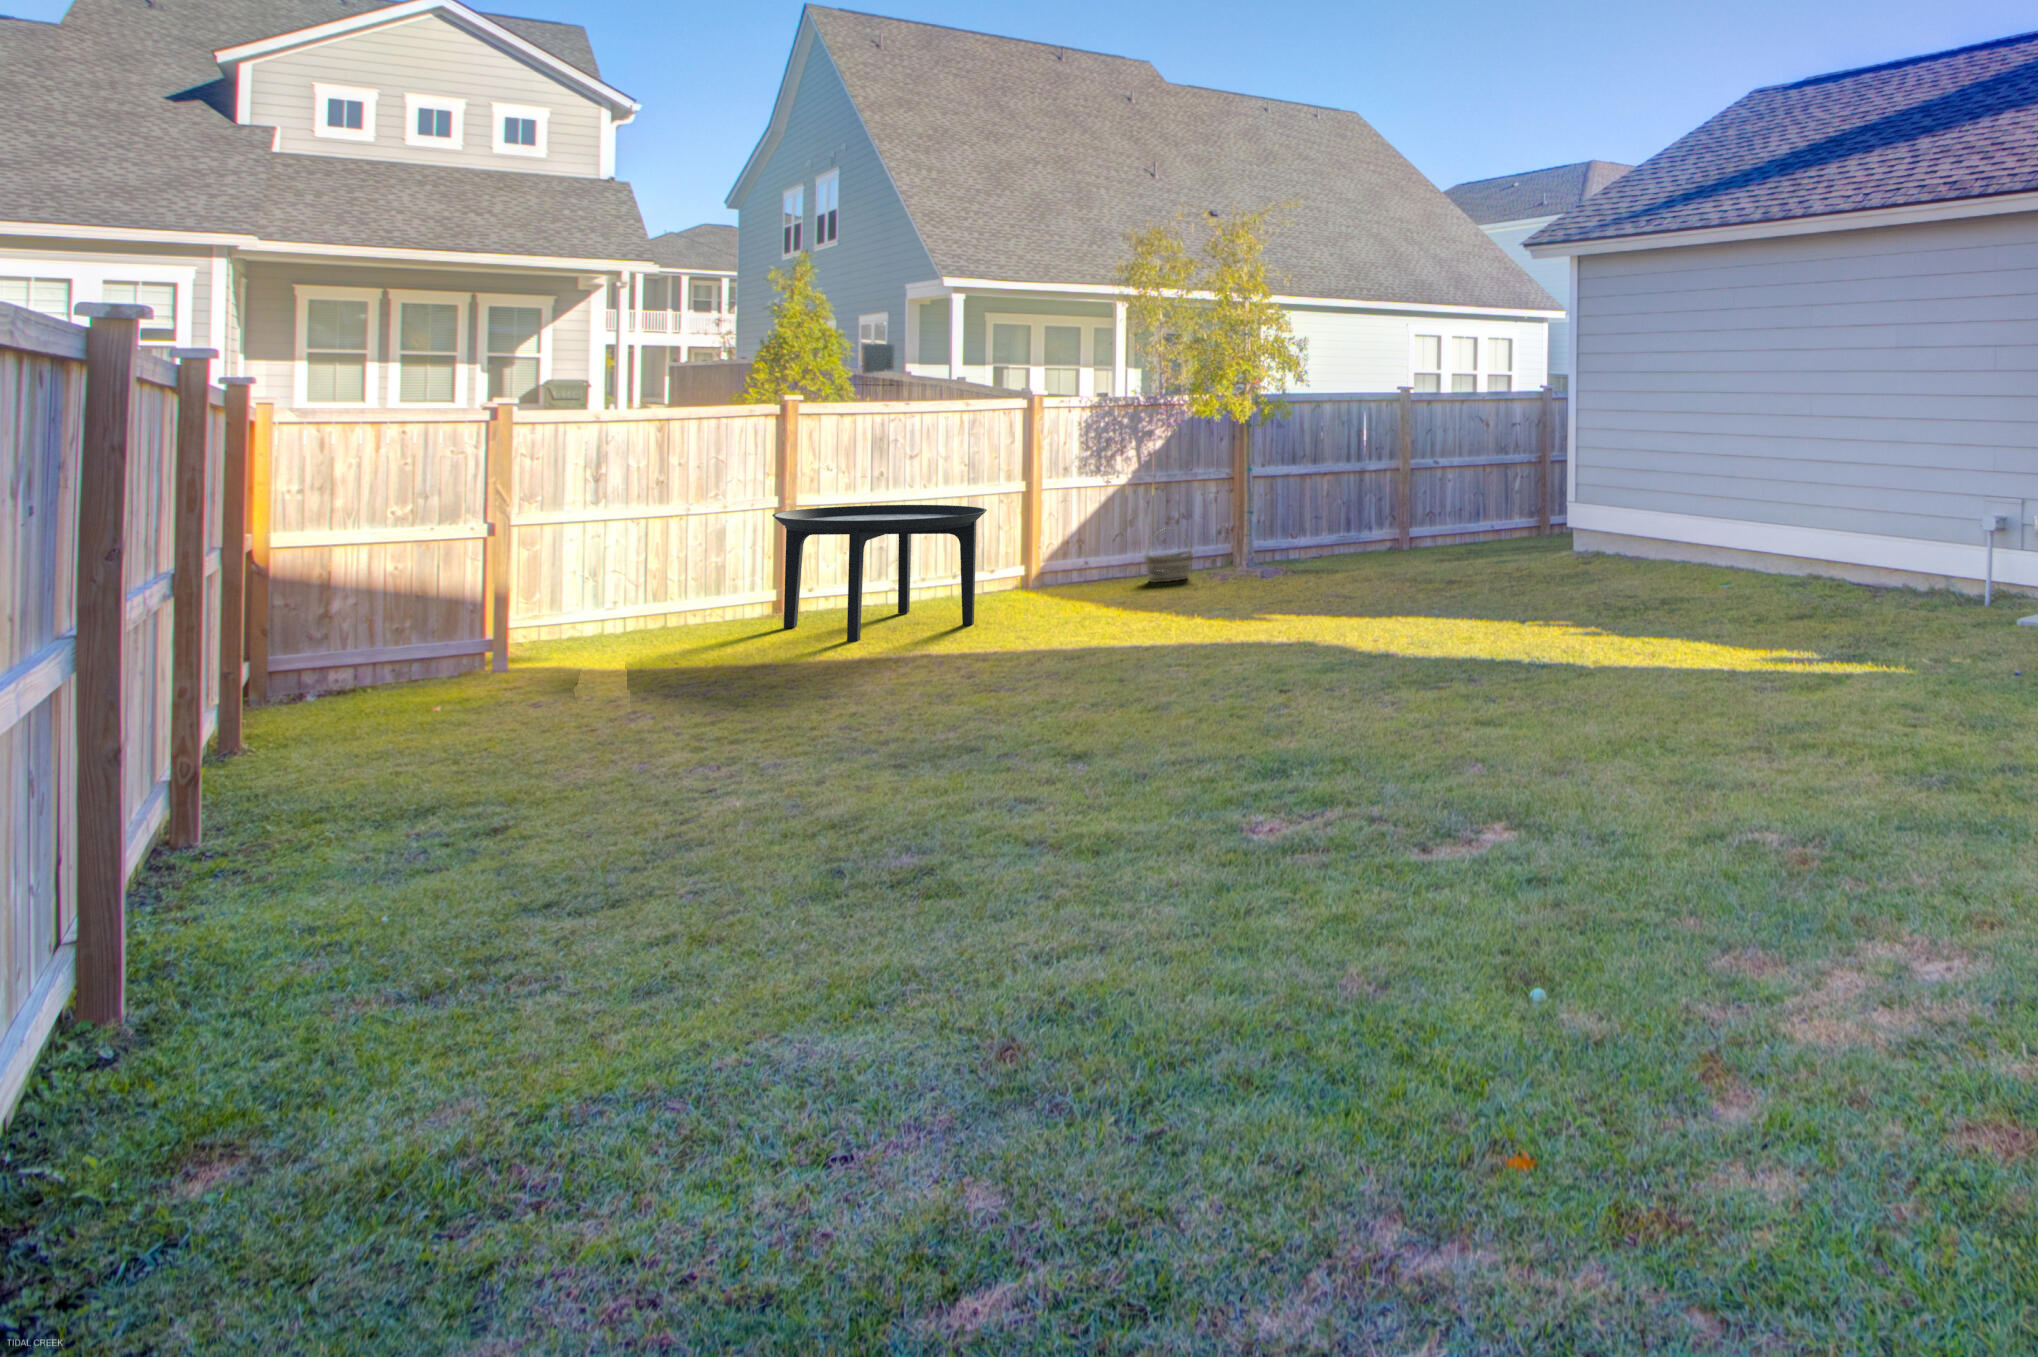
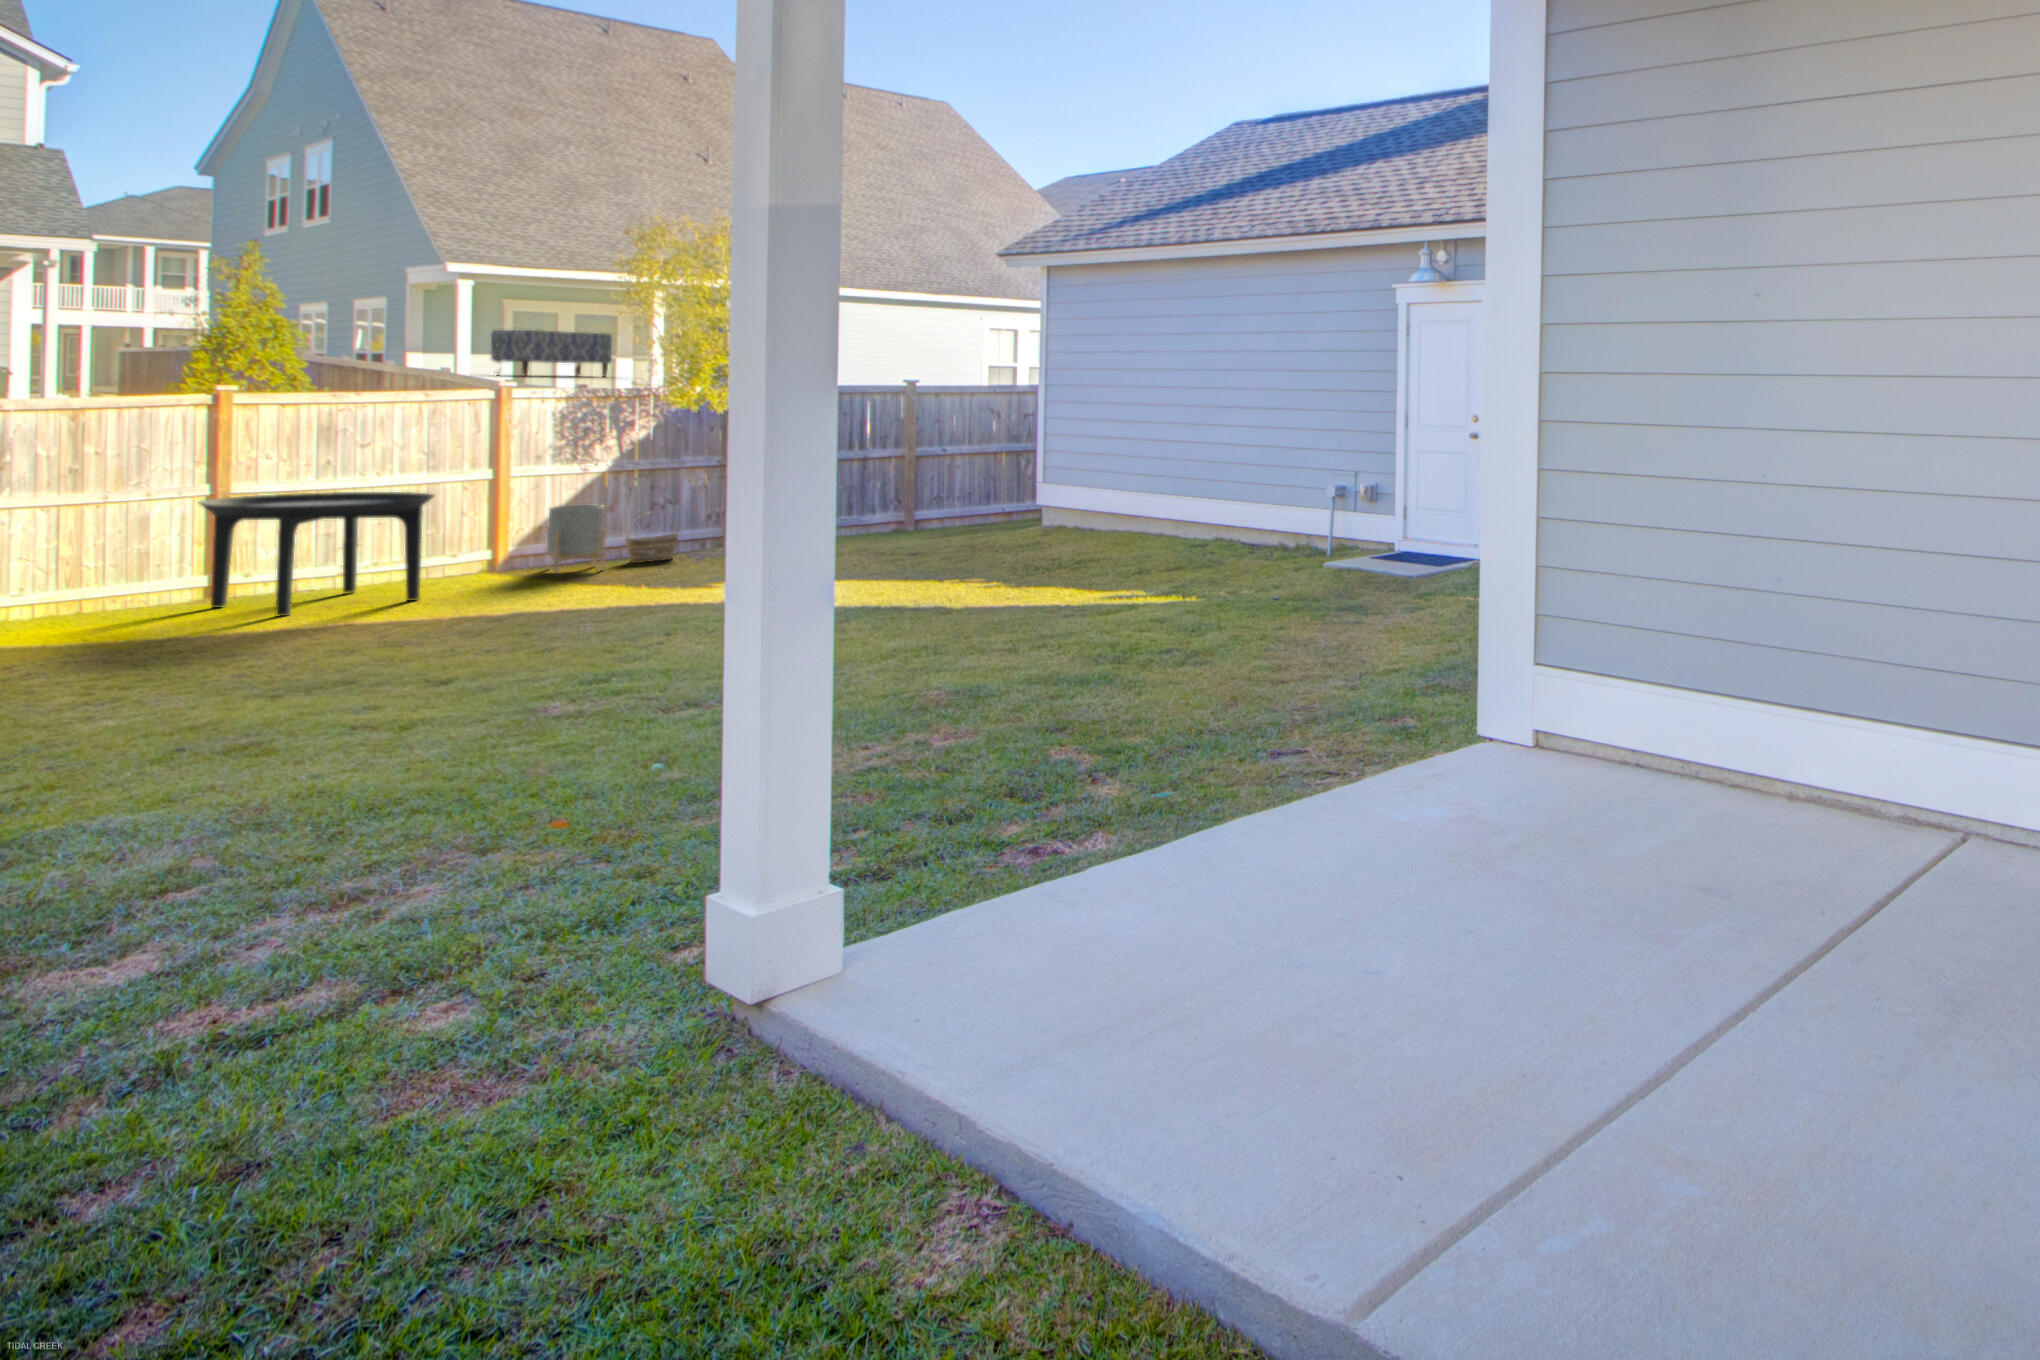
bench: none [977,341,1080,388] -> present [491,330,612,377]
planter: present [862,344,894,384] -> present [546,505,606,573]

